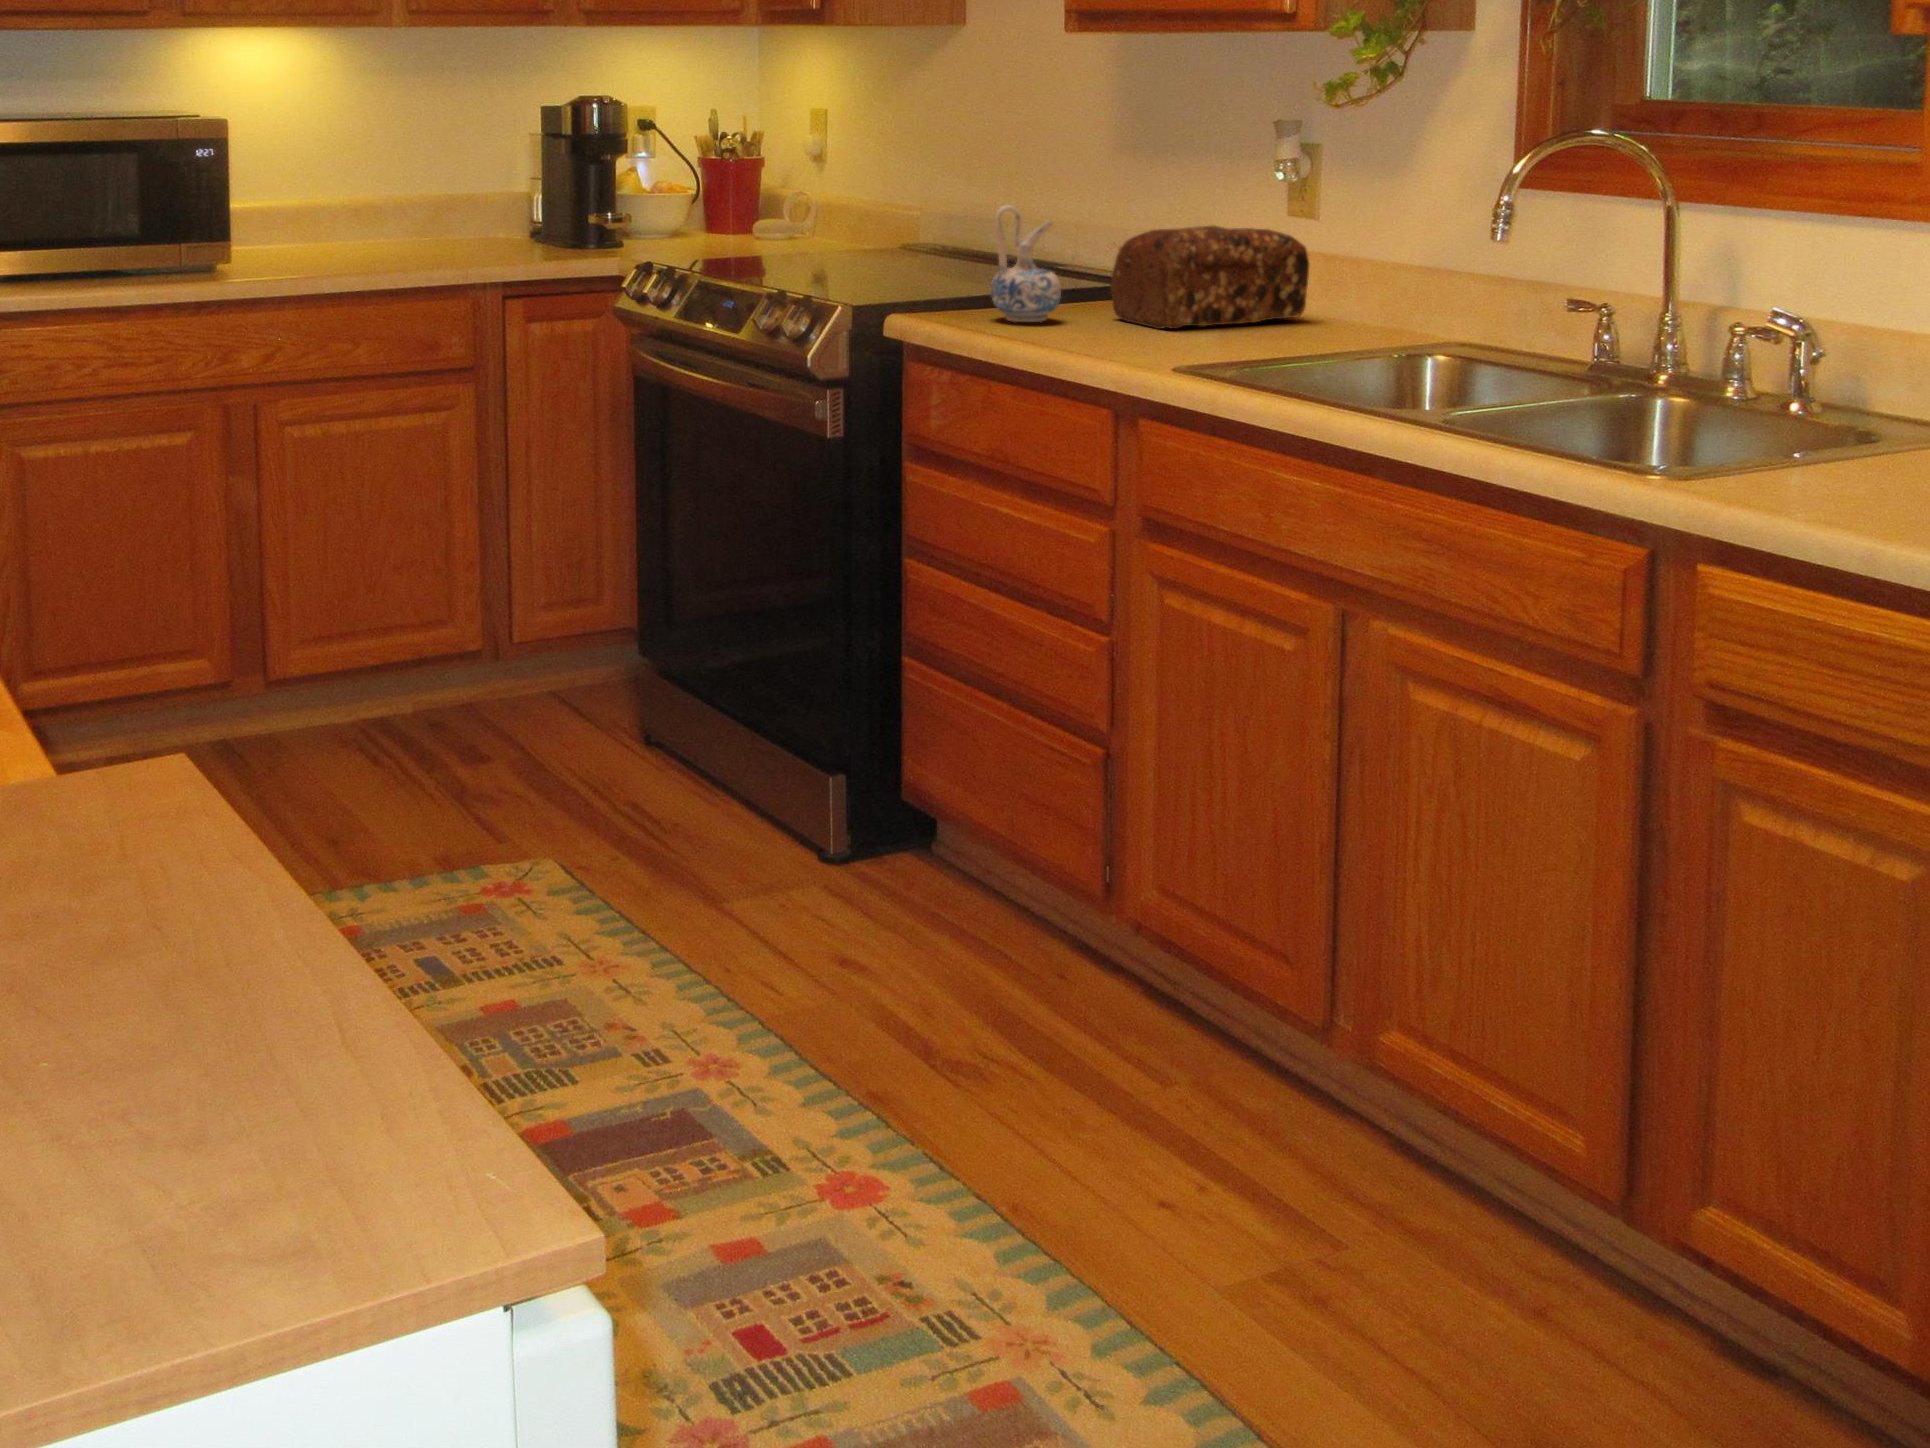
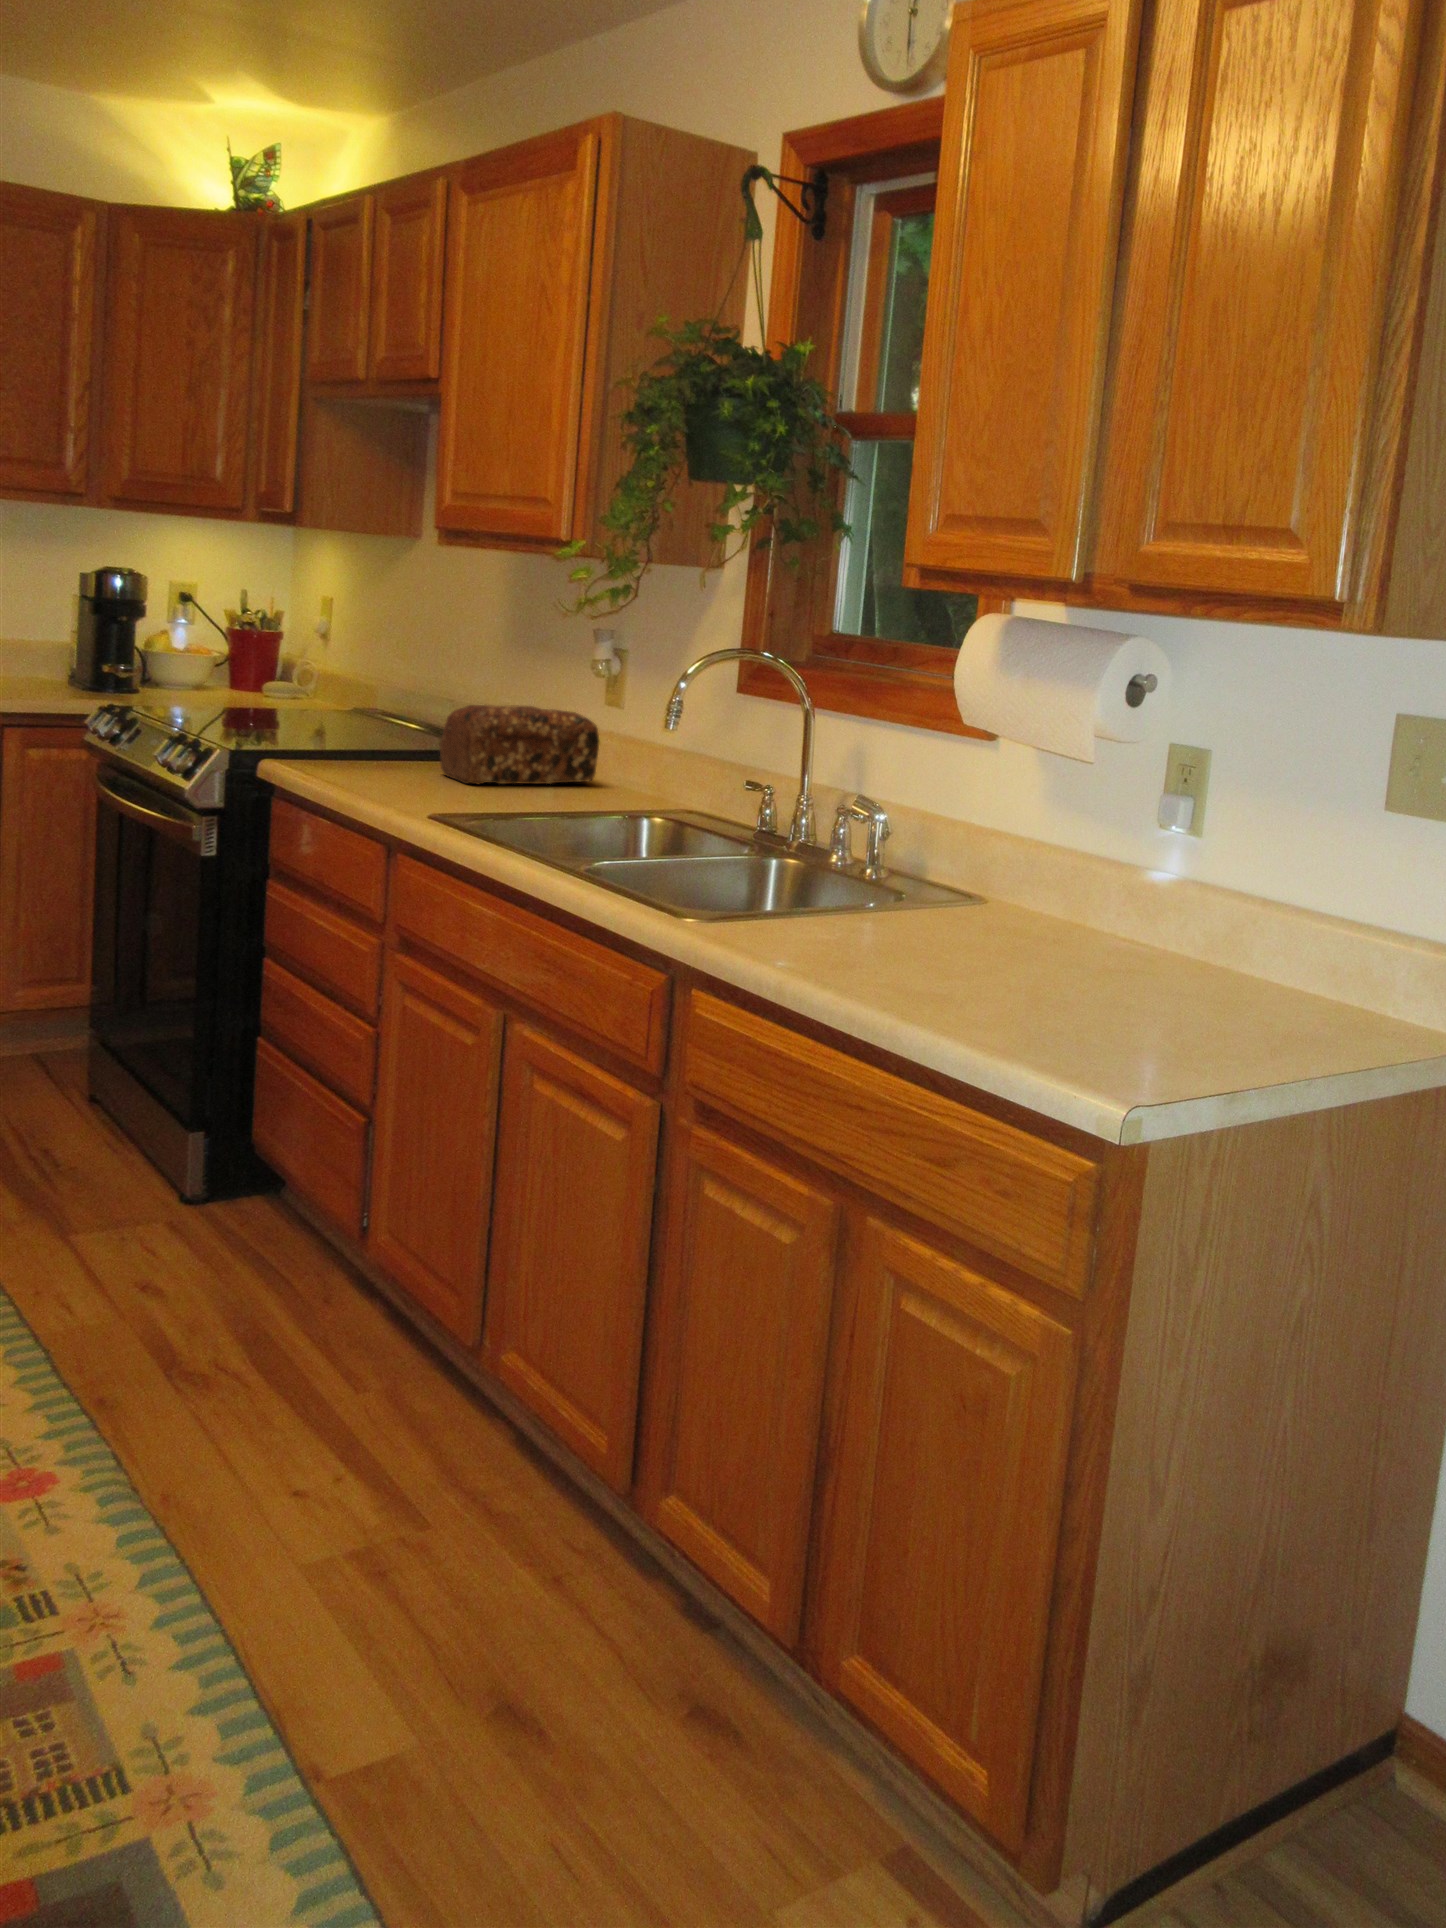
ceramic pitcher: present [991,205,1061,322] -> none [335,676,394,772]

